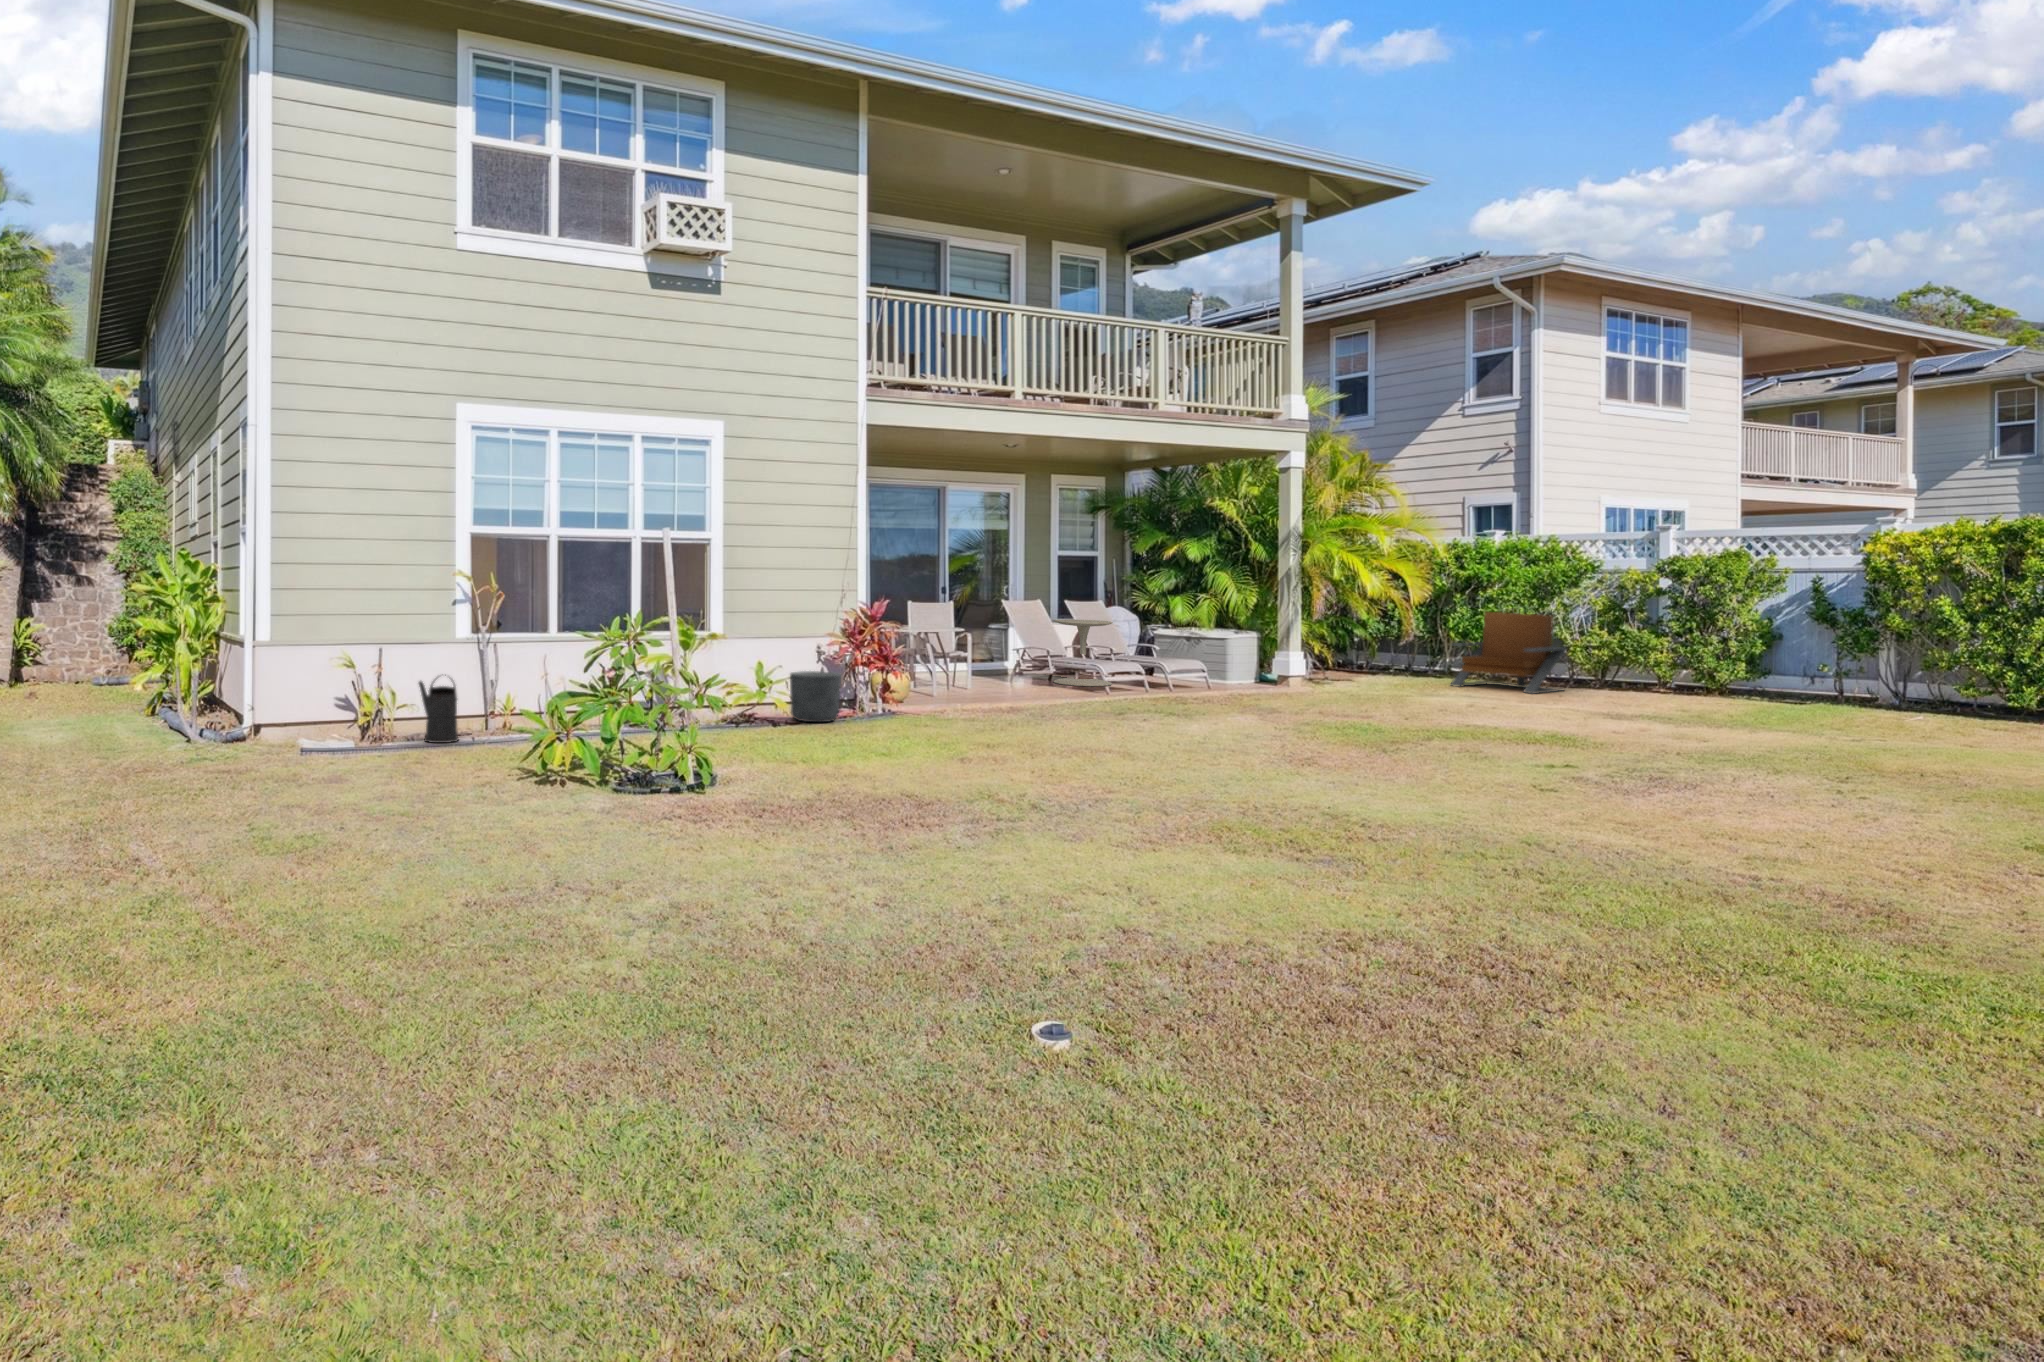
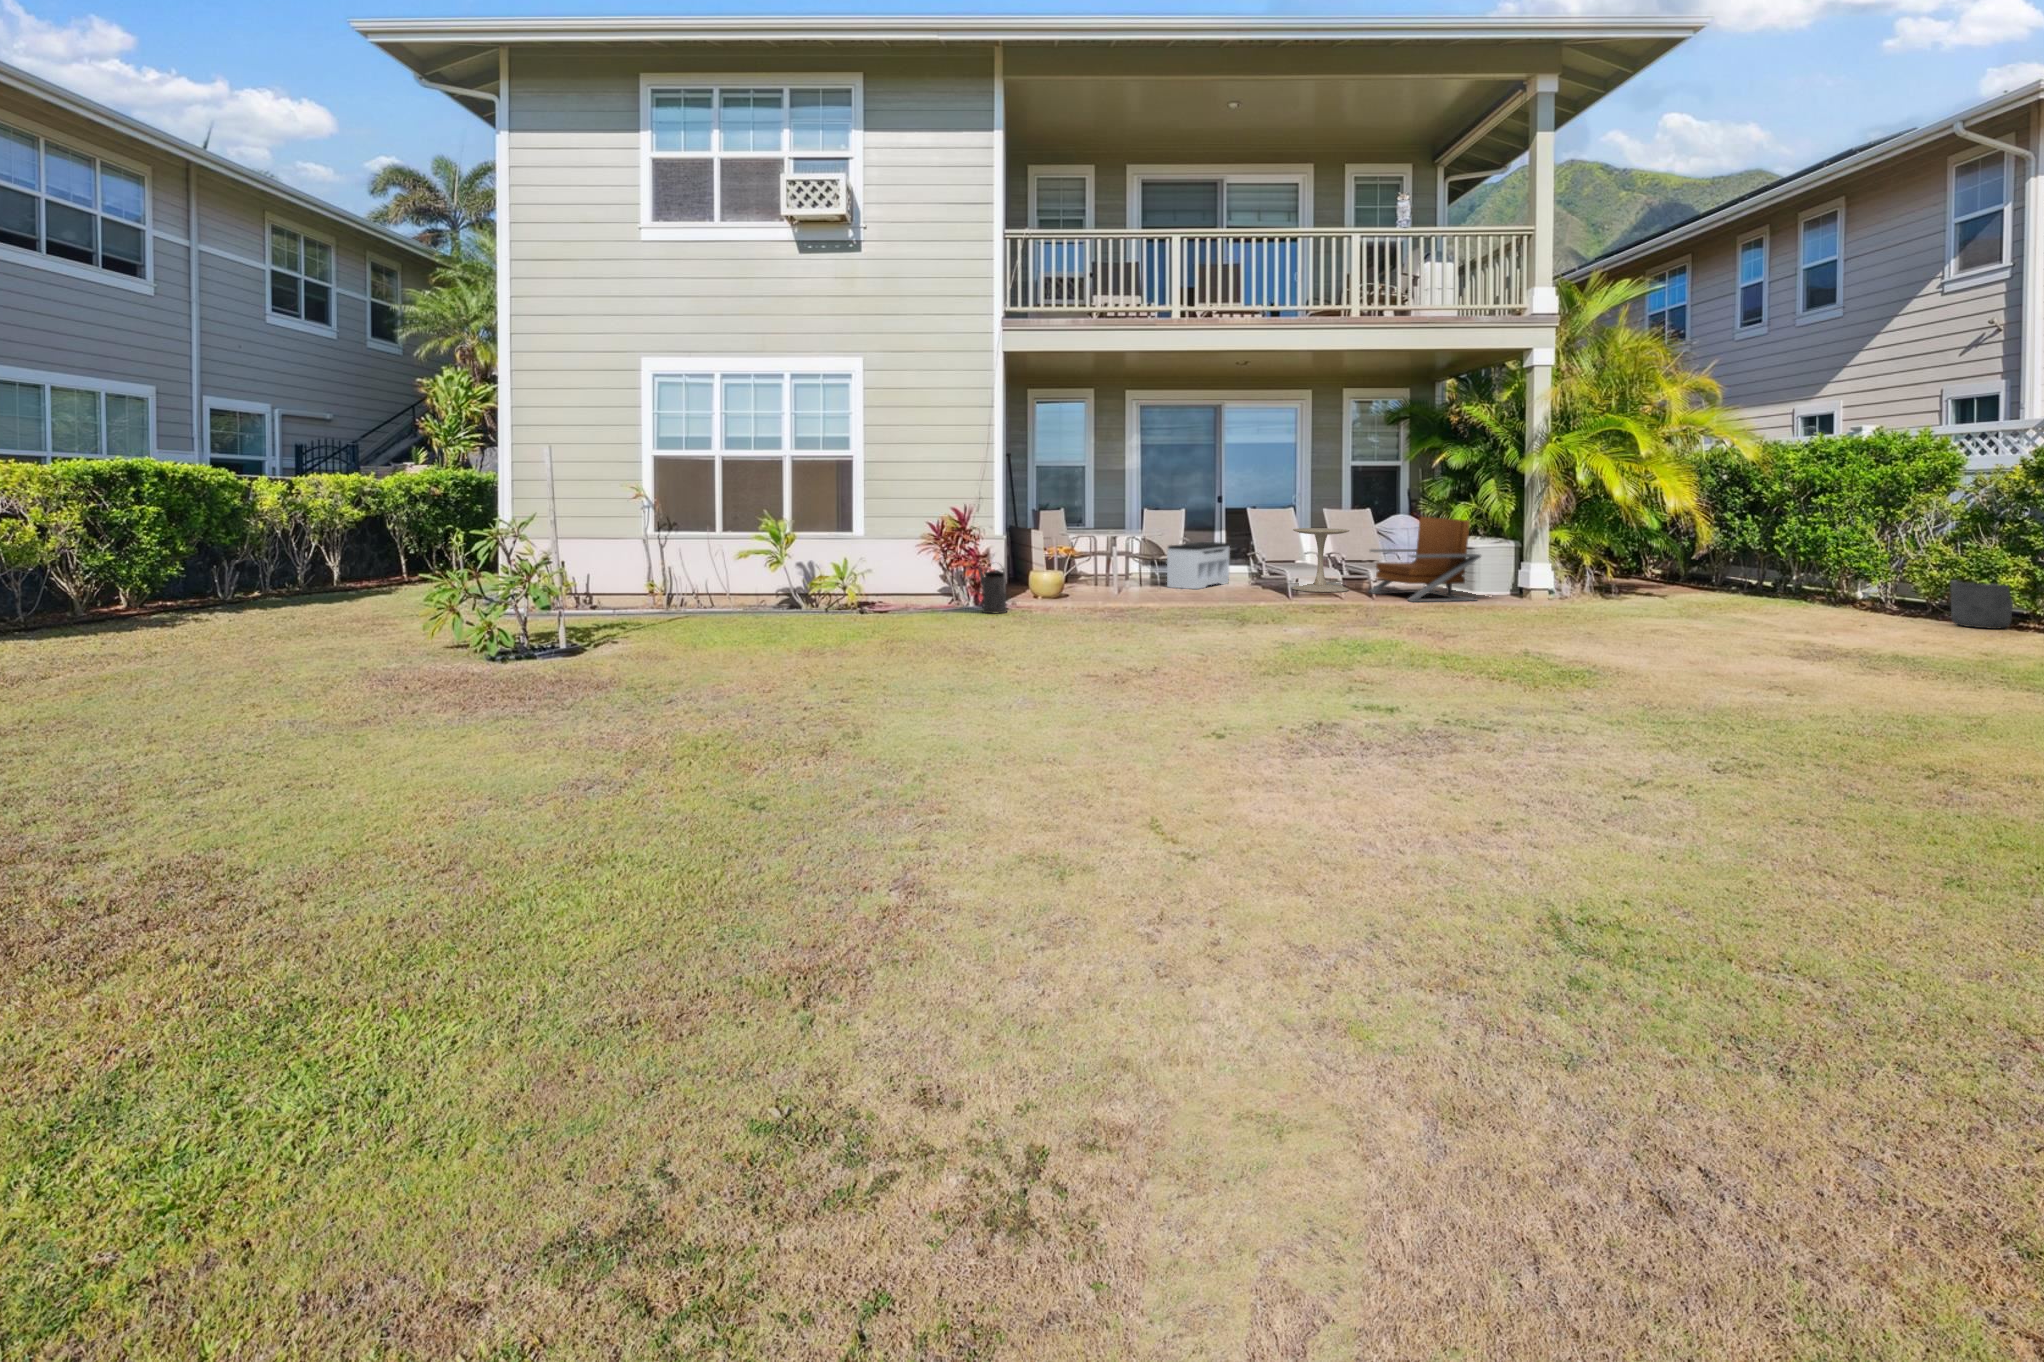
lounge chair: present [1451,612,1566,694] -> present [1369,517,1481,602]
bench: none [943,635,982,688] -> present [1167,542,1230,589]
planter: present [790,671,841,722] -> present [1951,580,2014,628]
watering can: present [419,675,458,743] -> present [978,568,1007,613]

